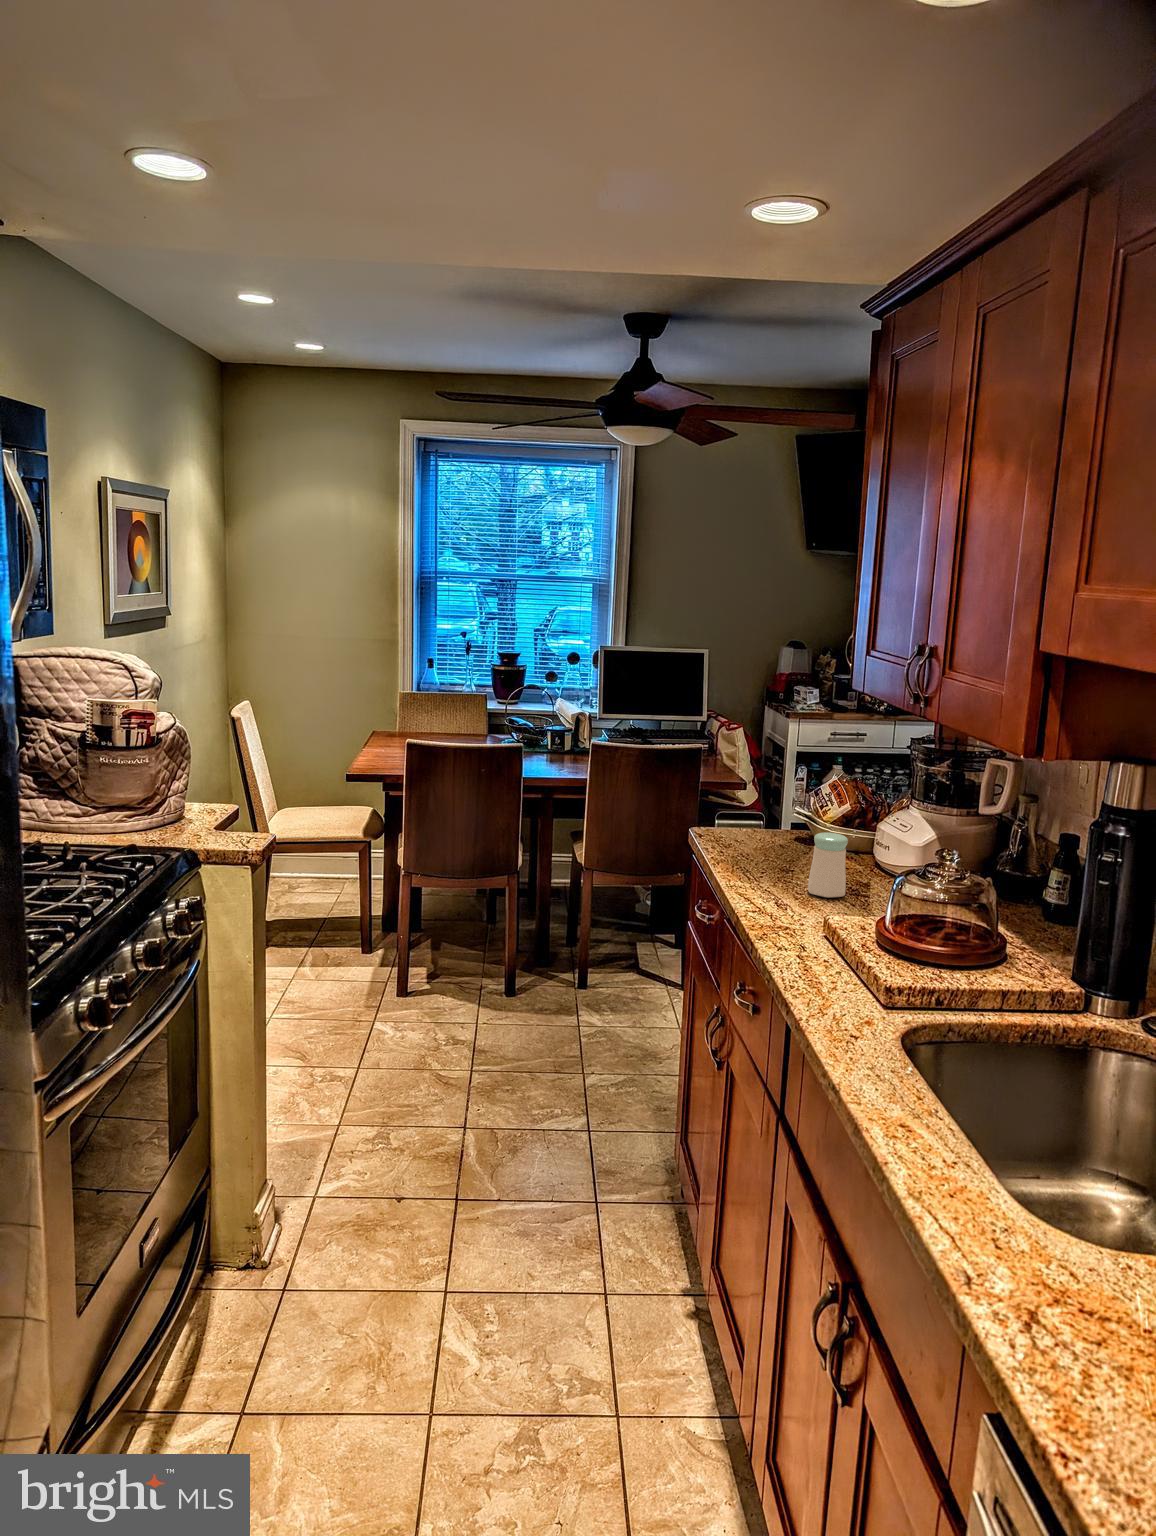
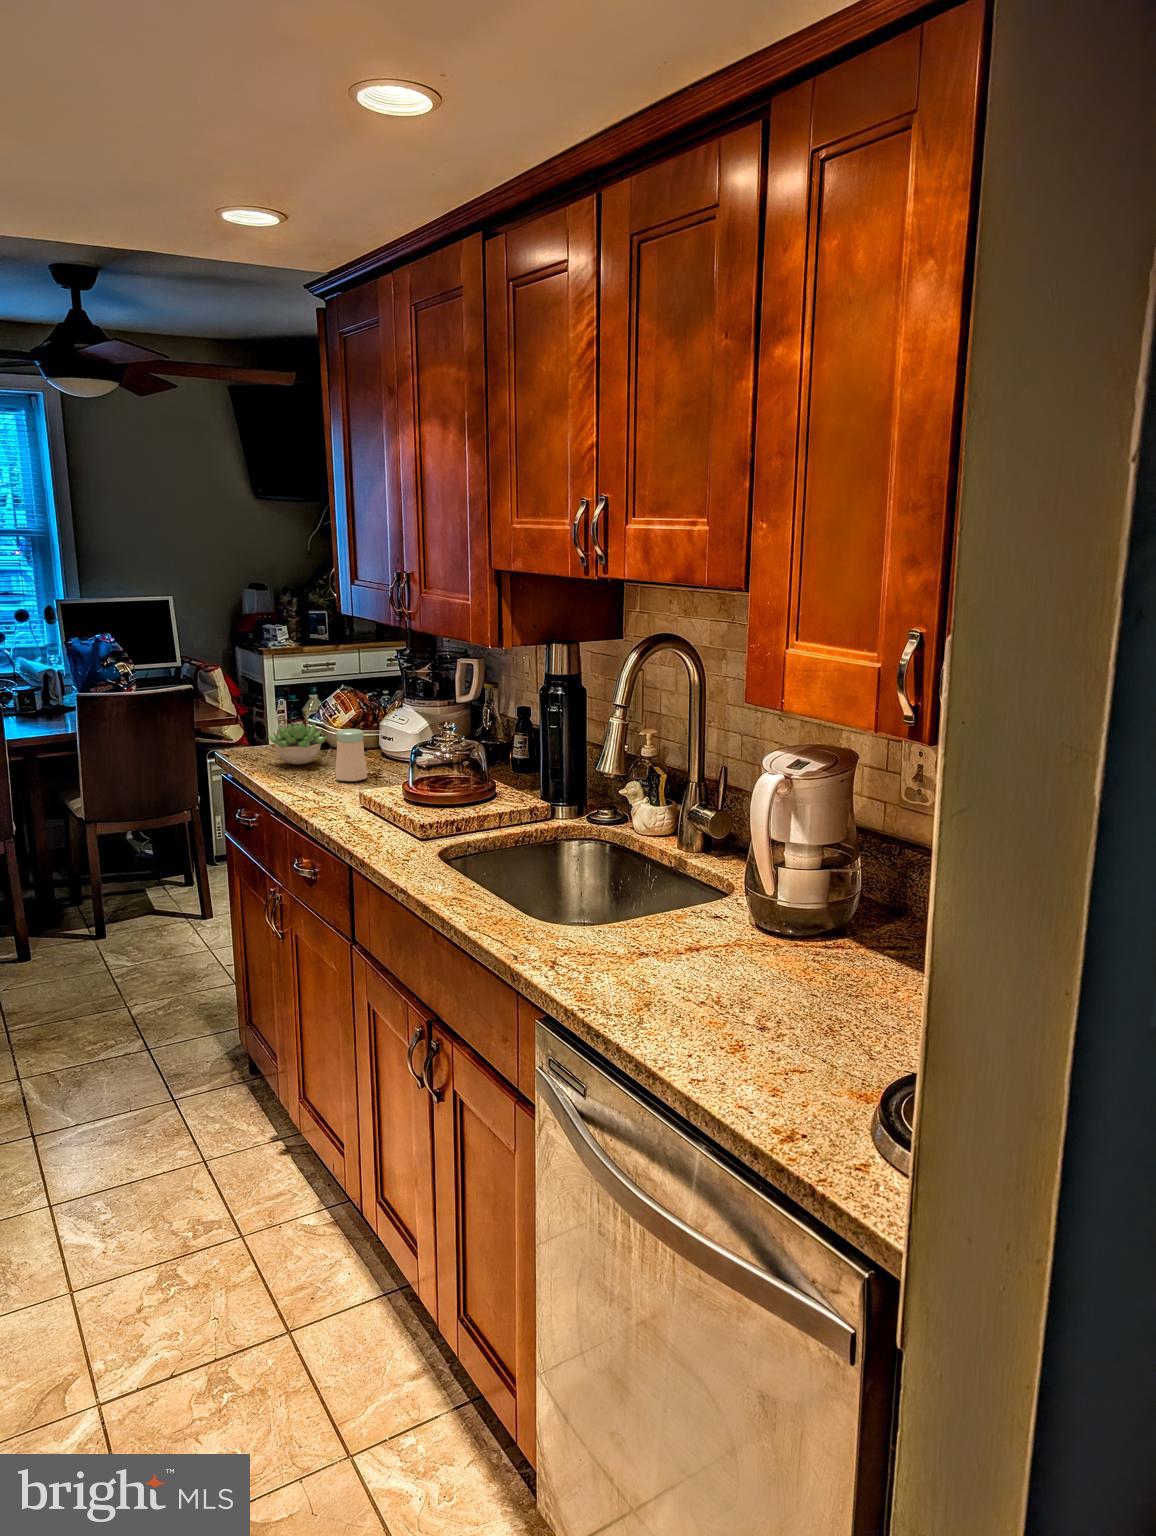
succulent plant: none [742,814,810,863] -> present [268,723,327,765]

